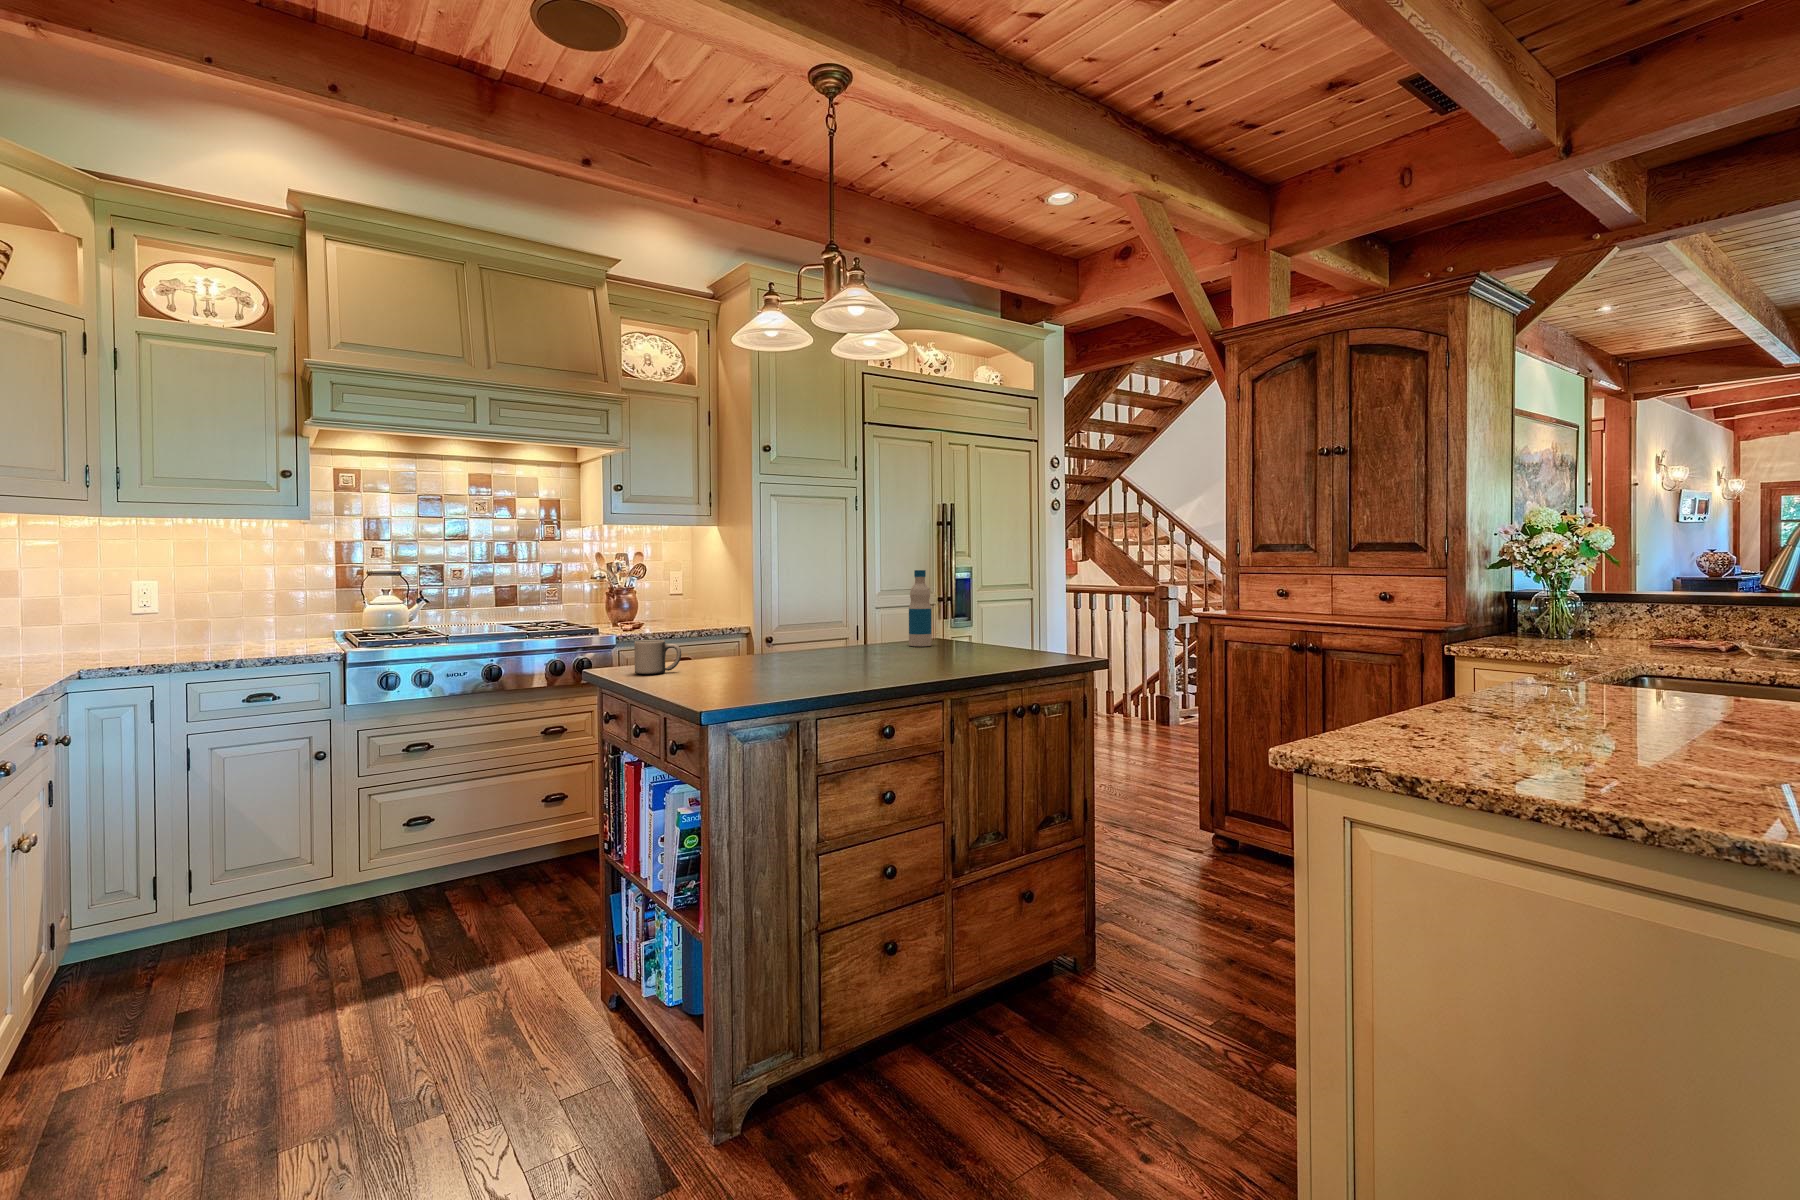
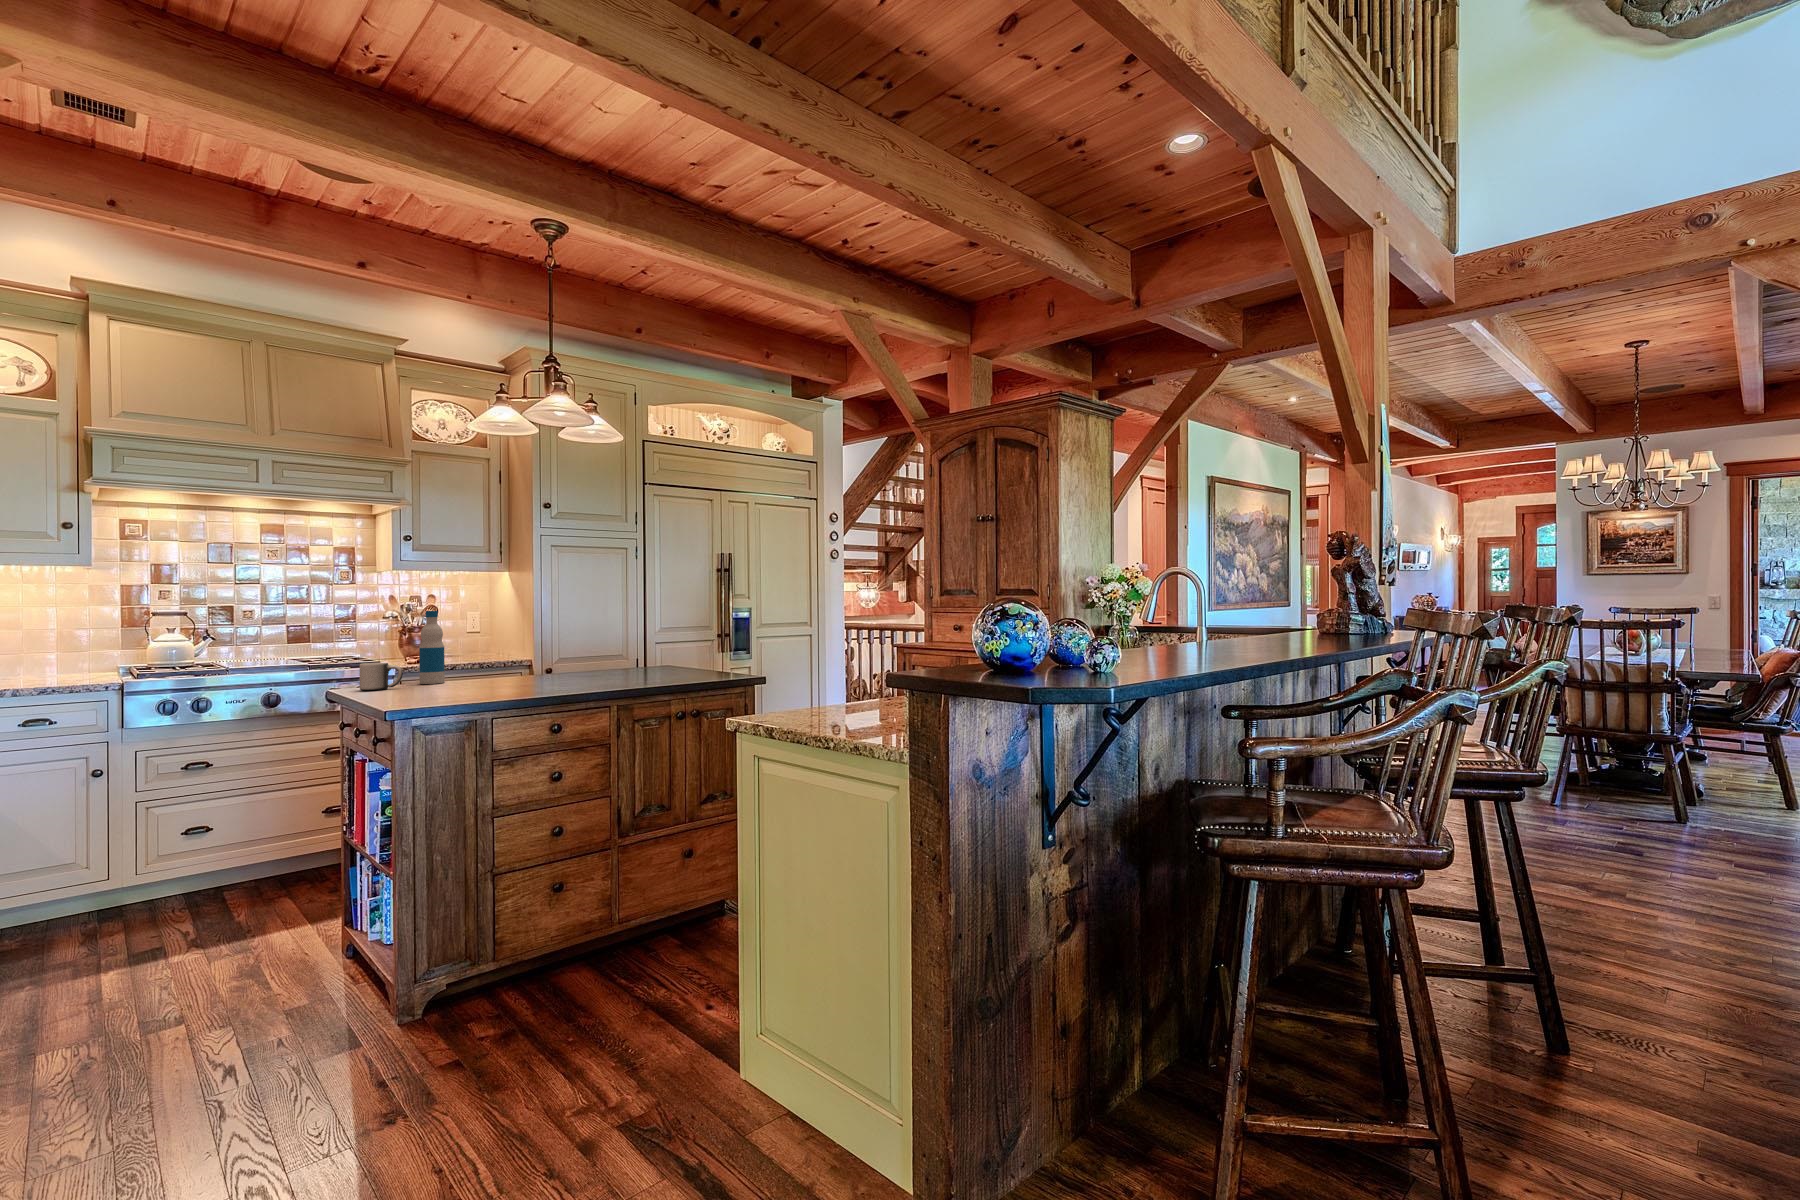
bottle: present [909,570,932,646] -> present [419,611,445,684]

